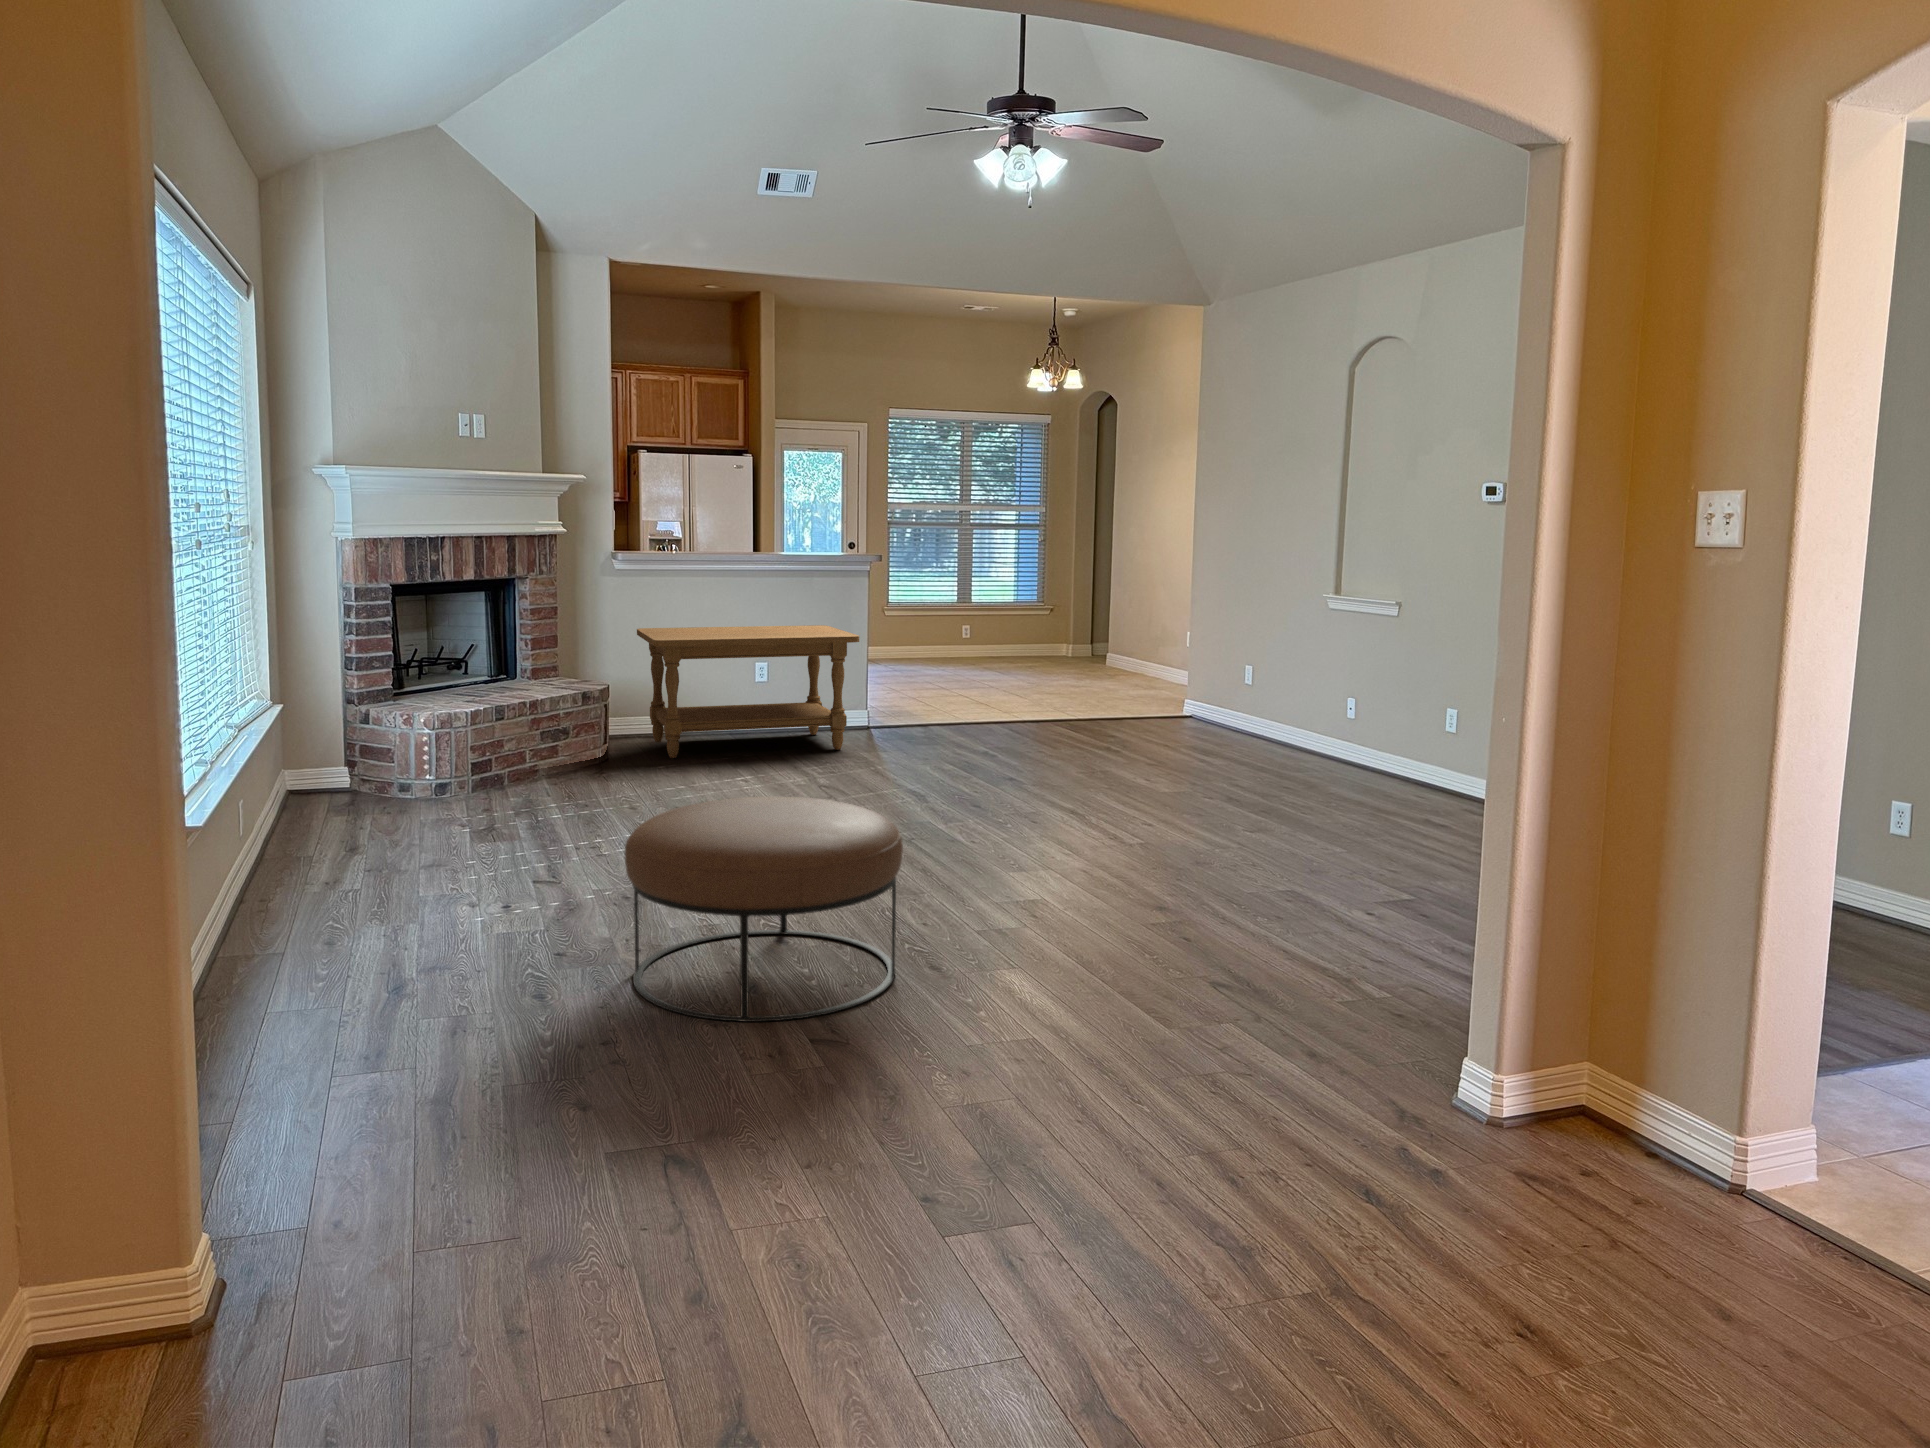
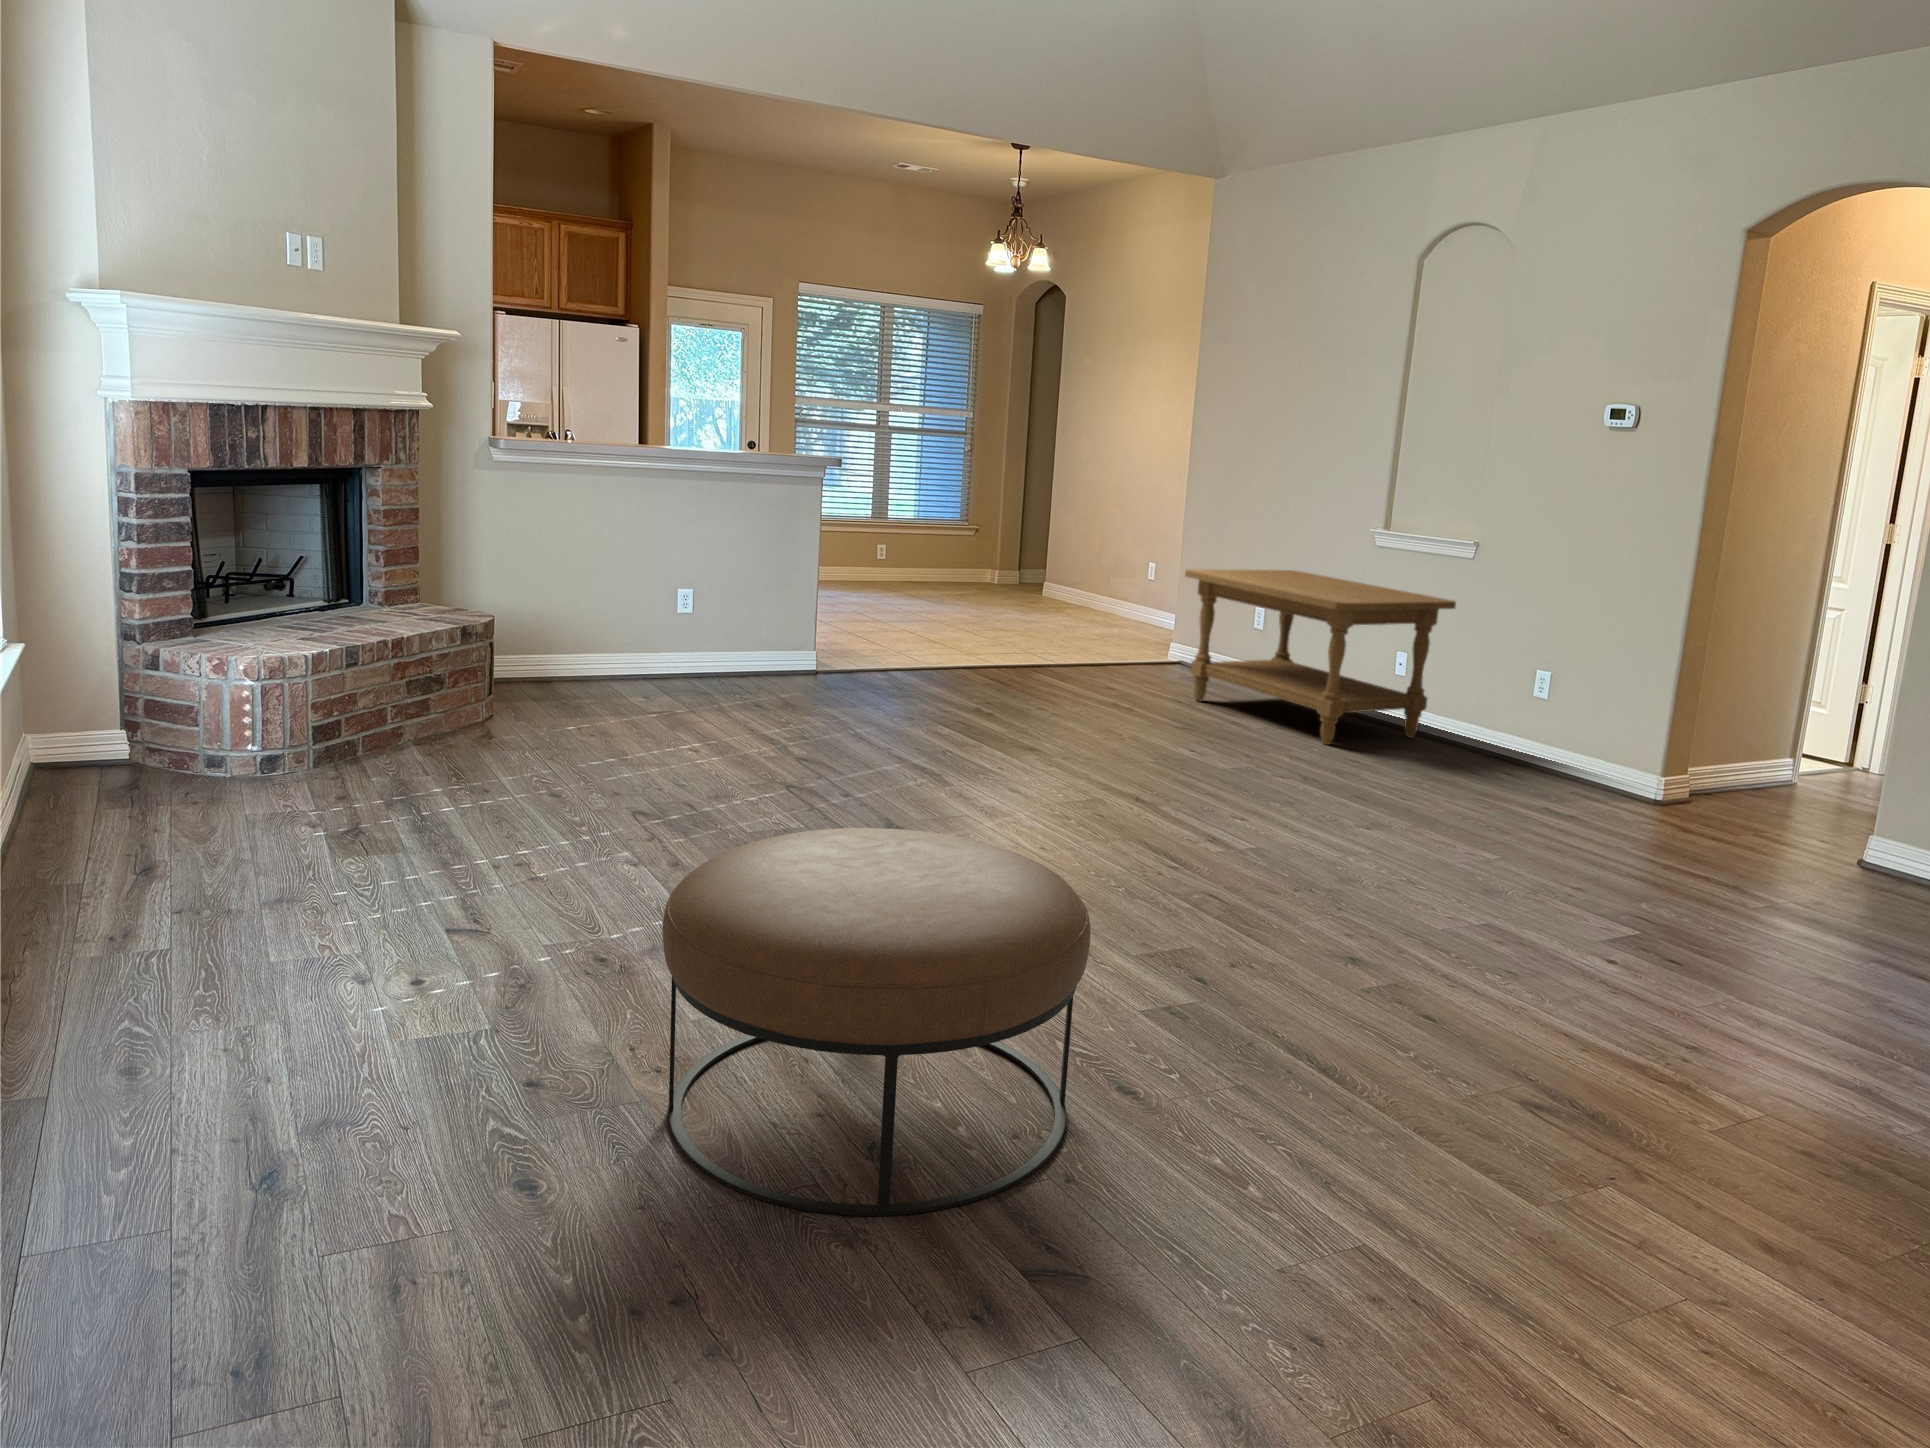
coffee table: present [637,625,859,758] -> present [1185,569,1456,744]

